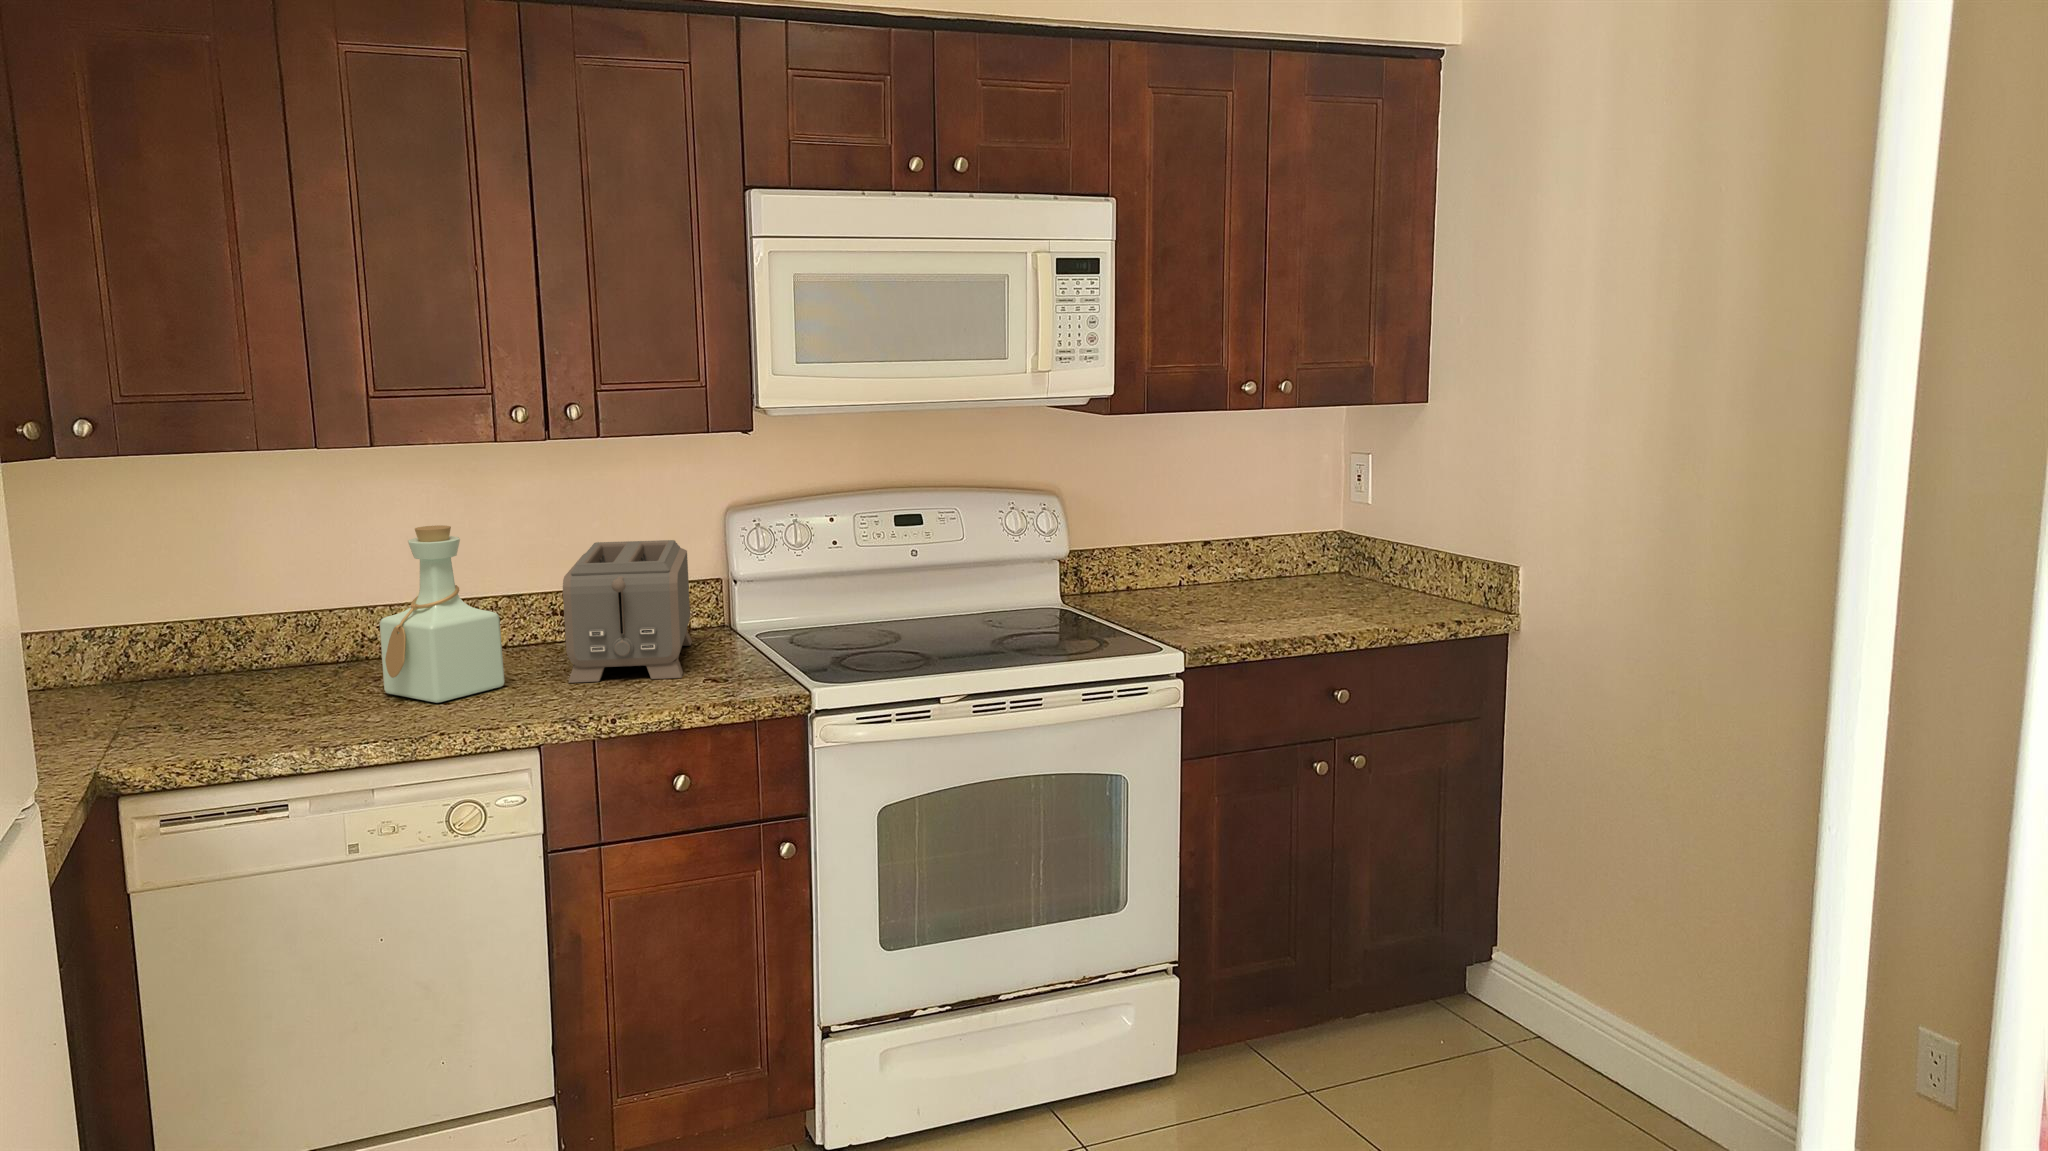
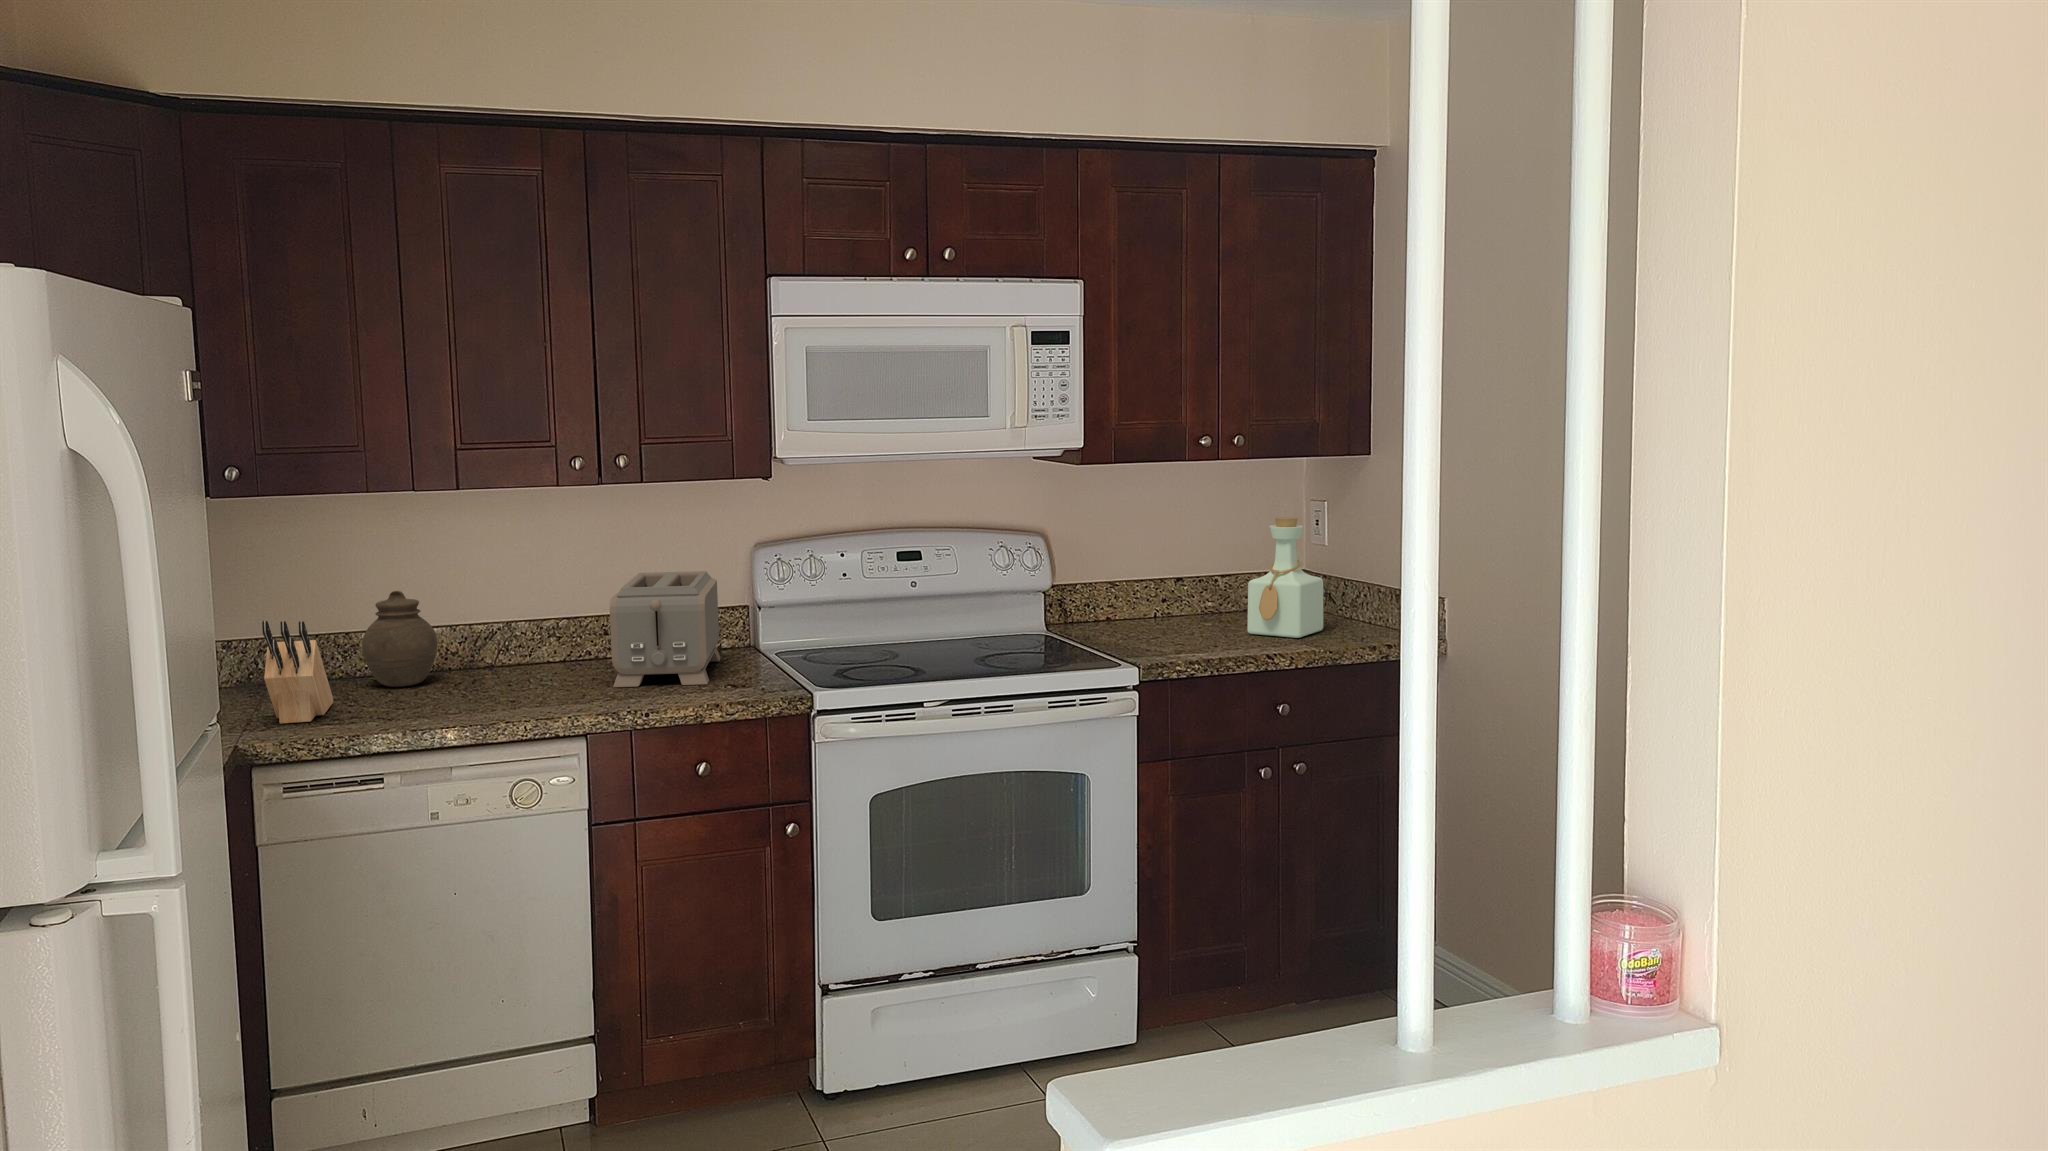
bottle: present [380,525,504,703] -> present [1247,517,1323,638]
jar: none [260,568,352,683] -> present [362,591,437,687]
knife block: none [126,614,224,739] -> present [262,621,333,724]

